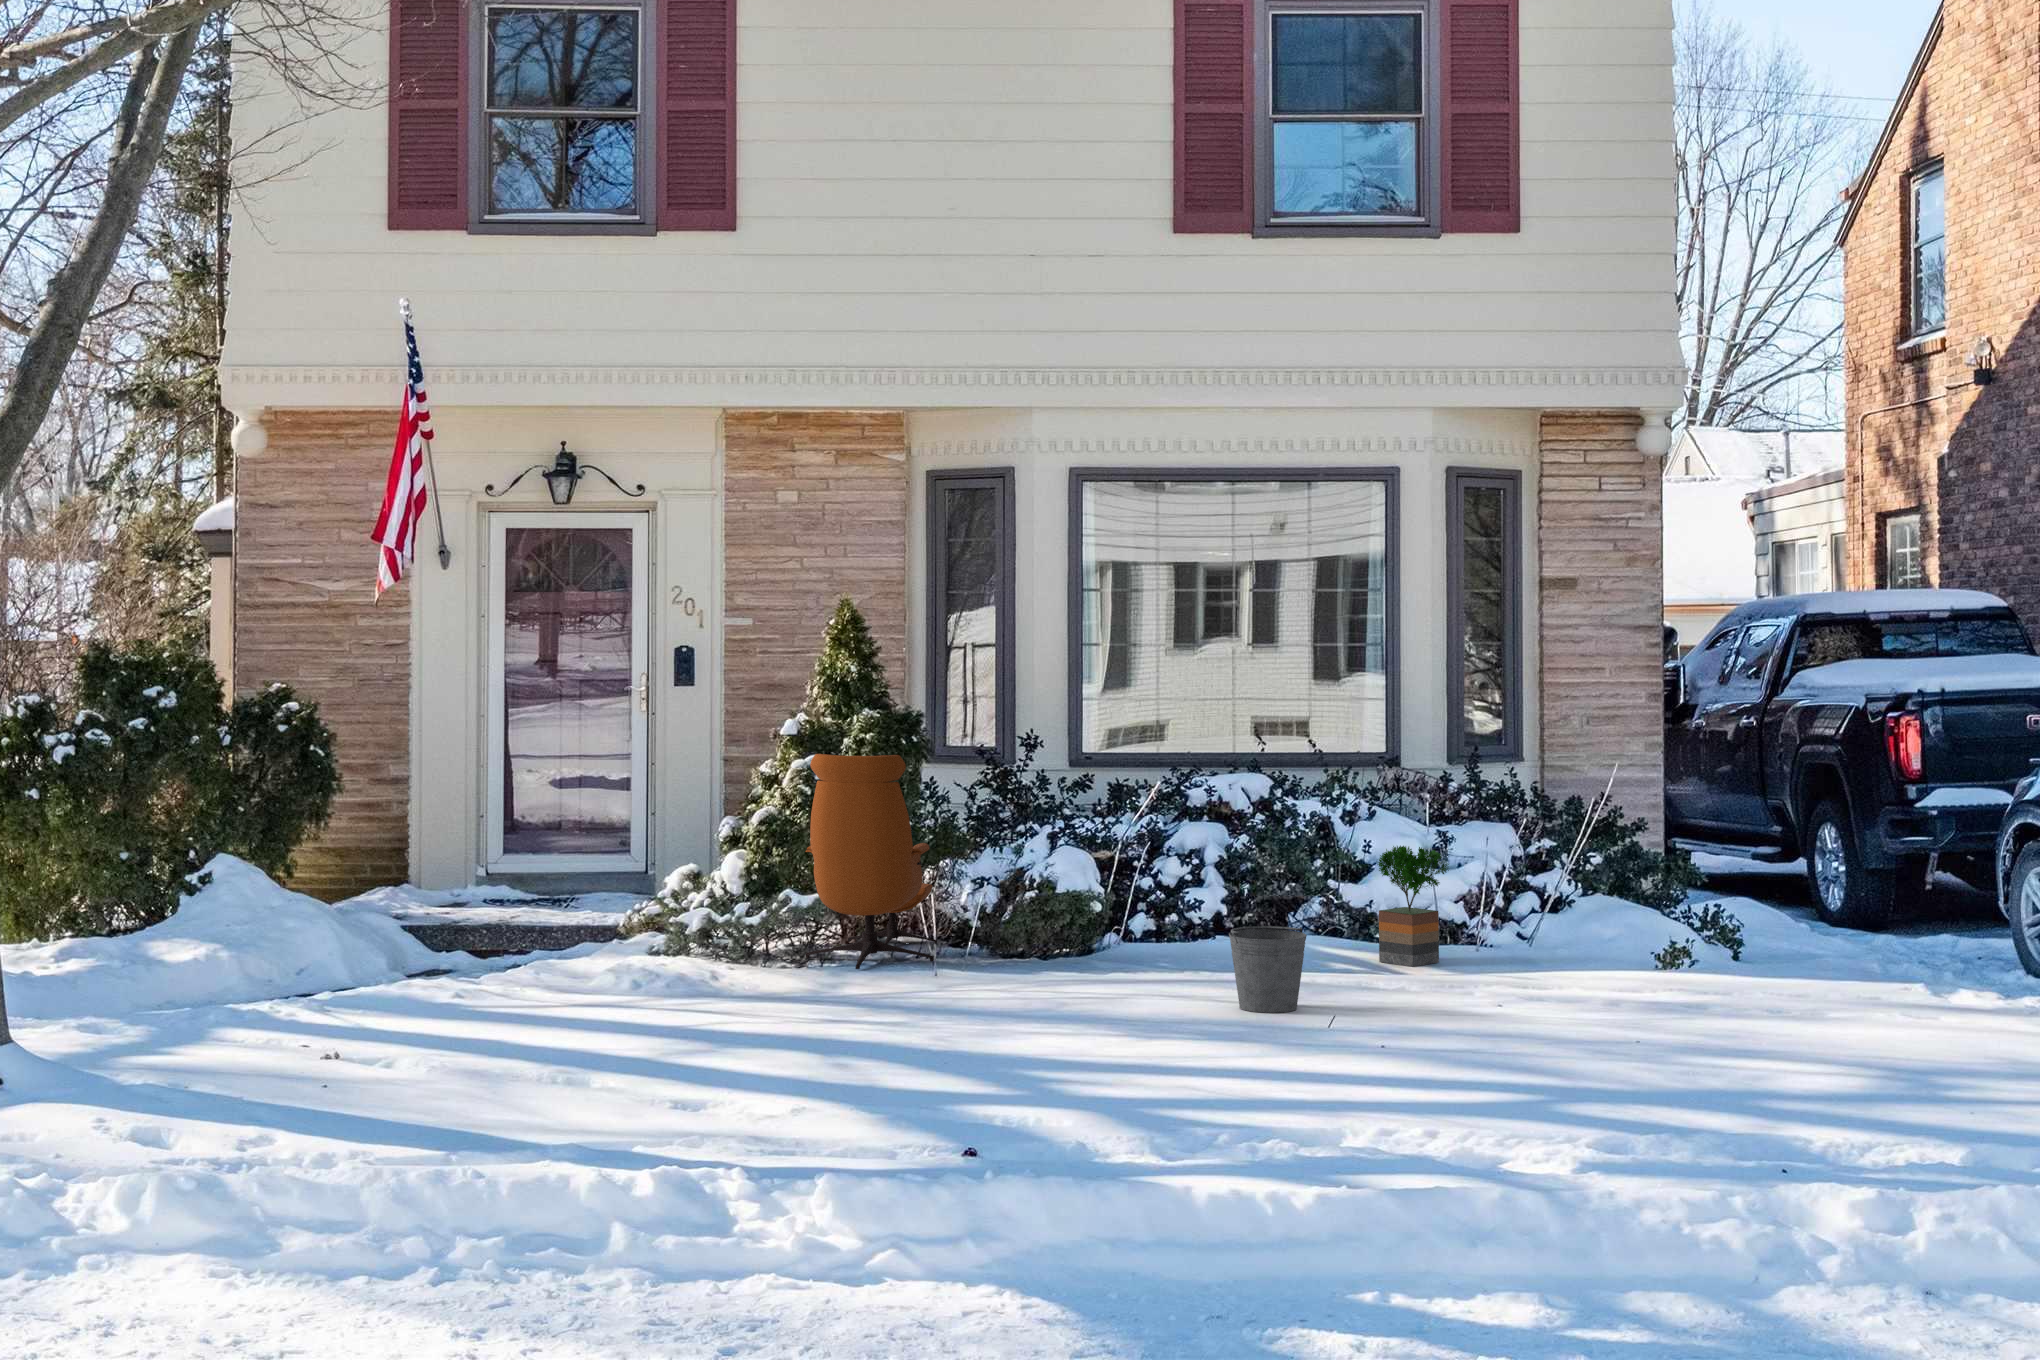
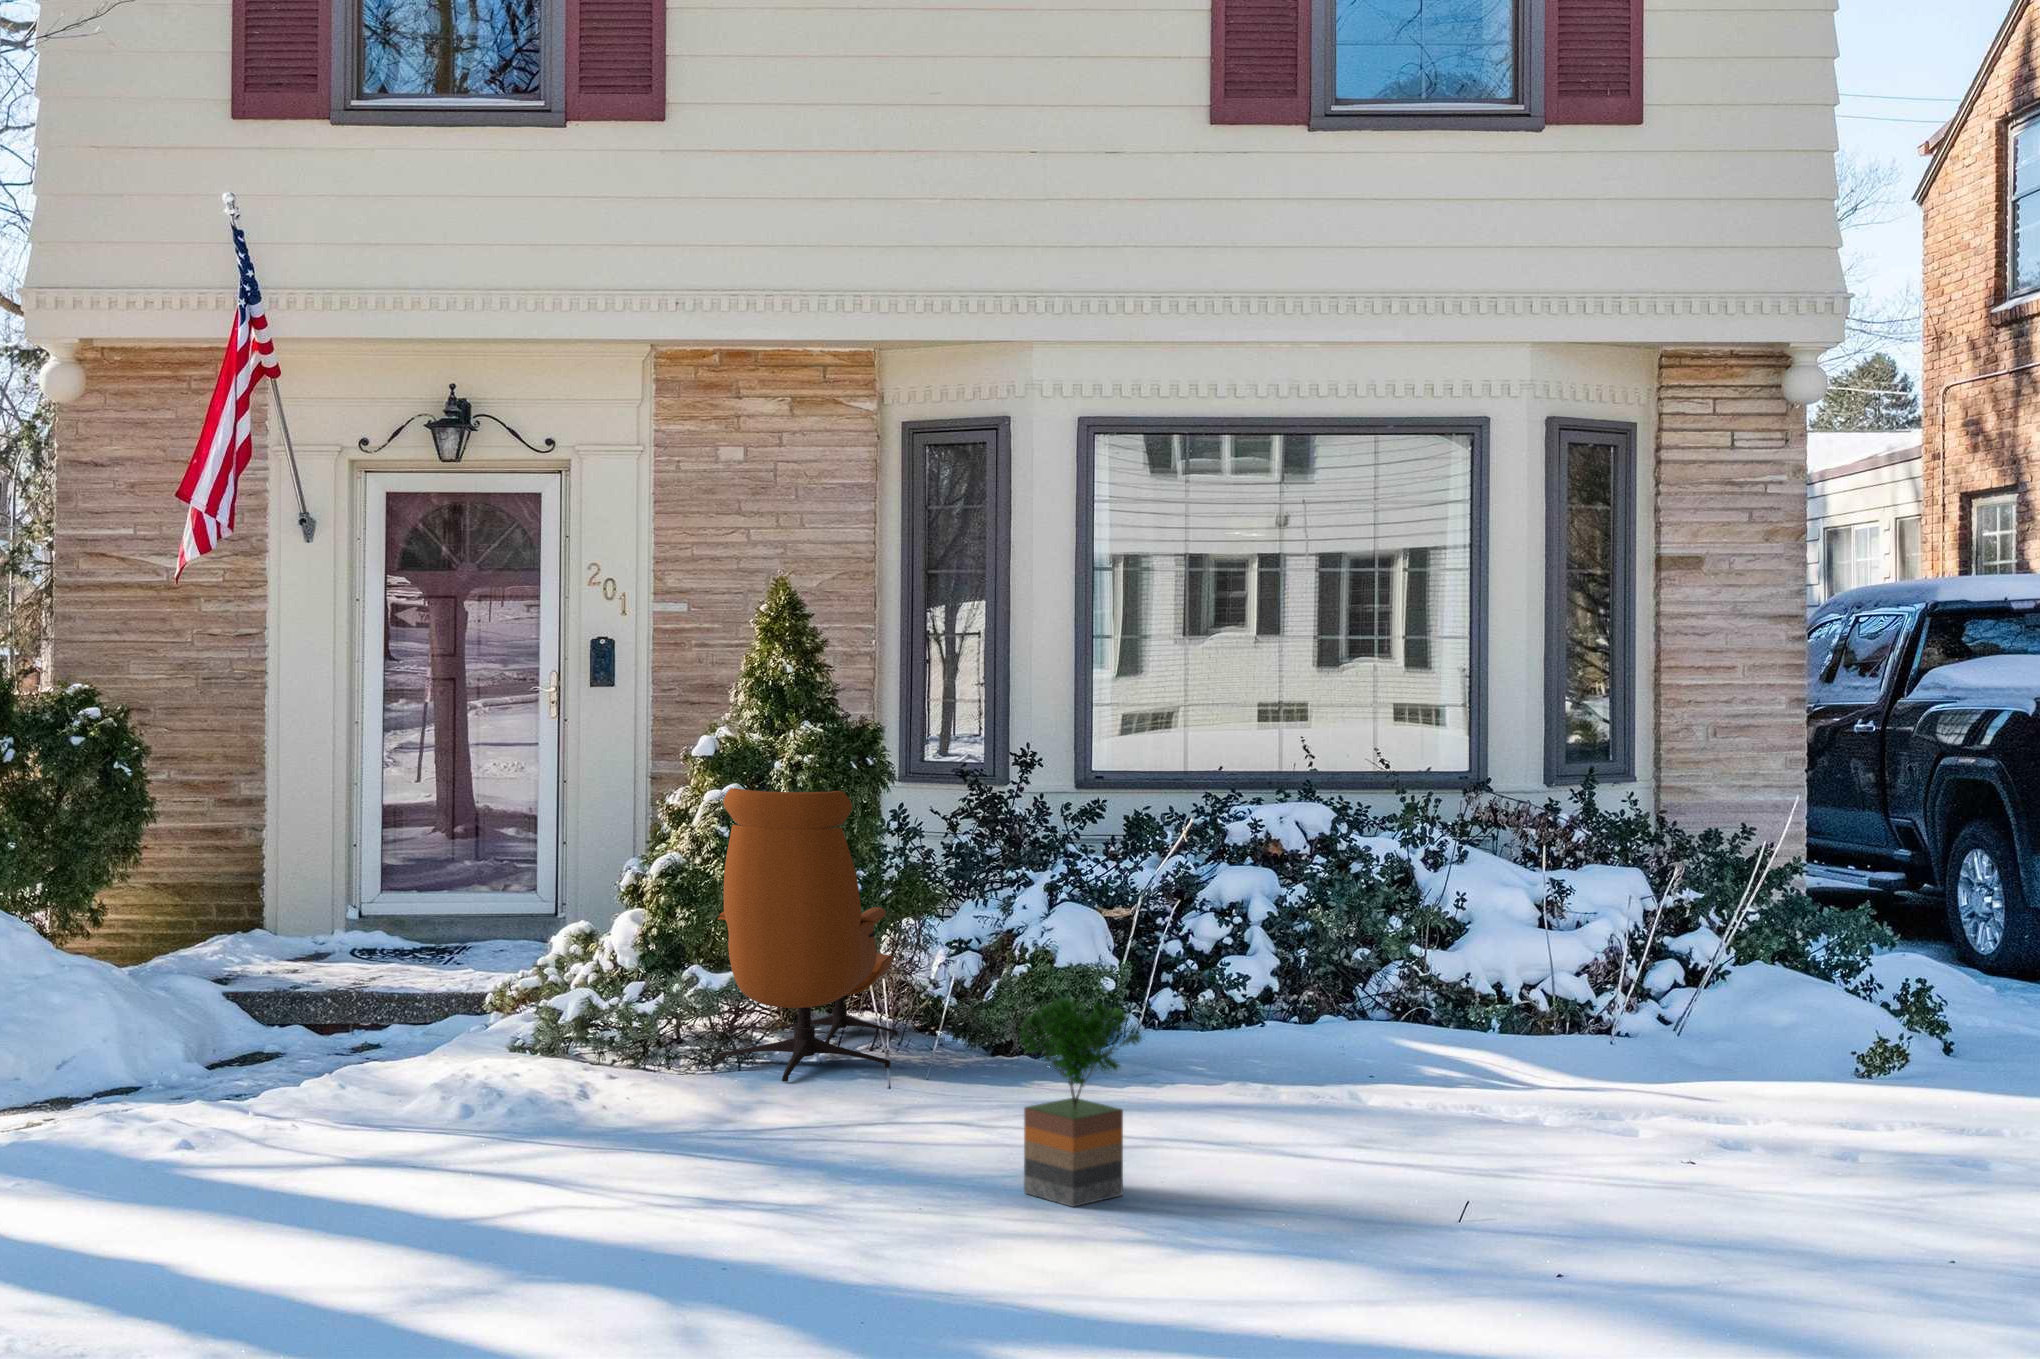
potted tree: present [1377,846,1449,967] -> present [1020,998,1142,1207]
bucket: present [1229,926,1307,1013] -> none [1298,1044,1410,1173]

